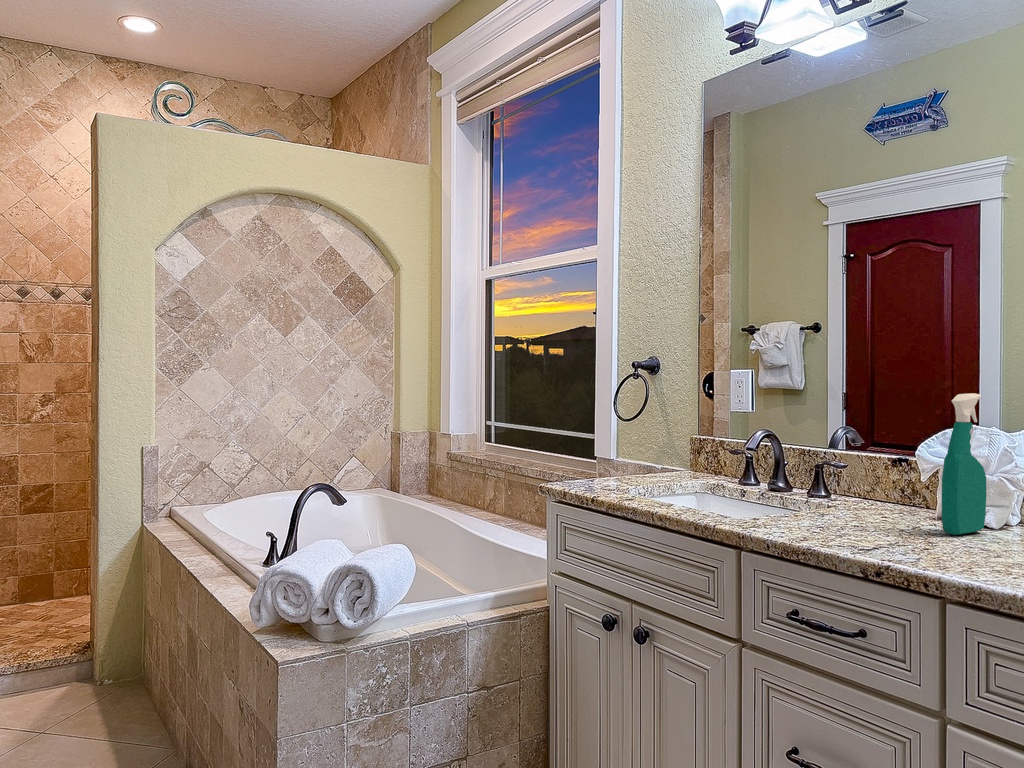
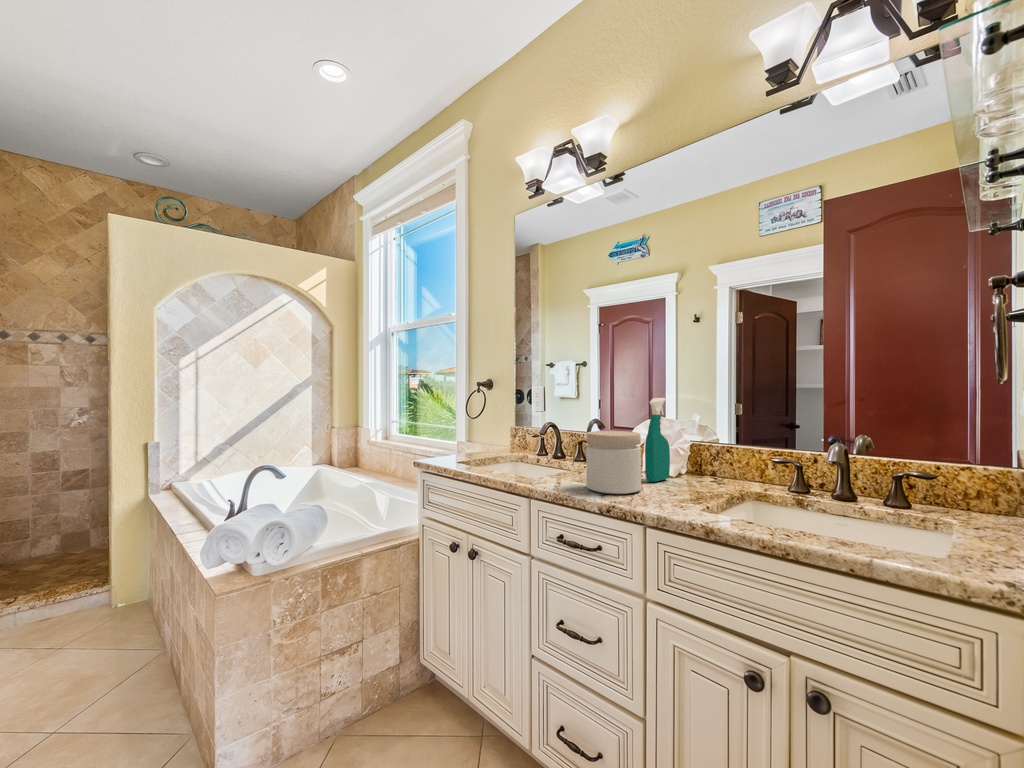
jar: none [840,447,937,550] -> present [586,431,641,494]

